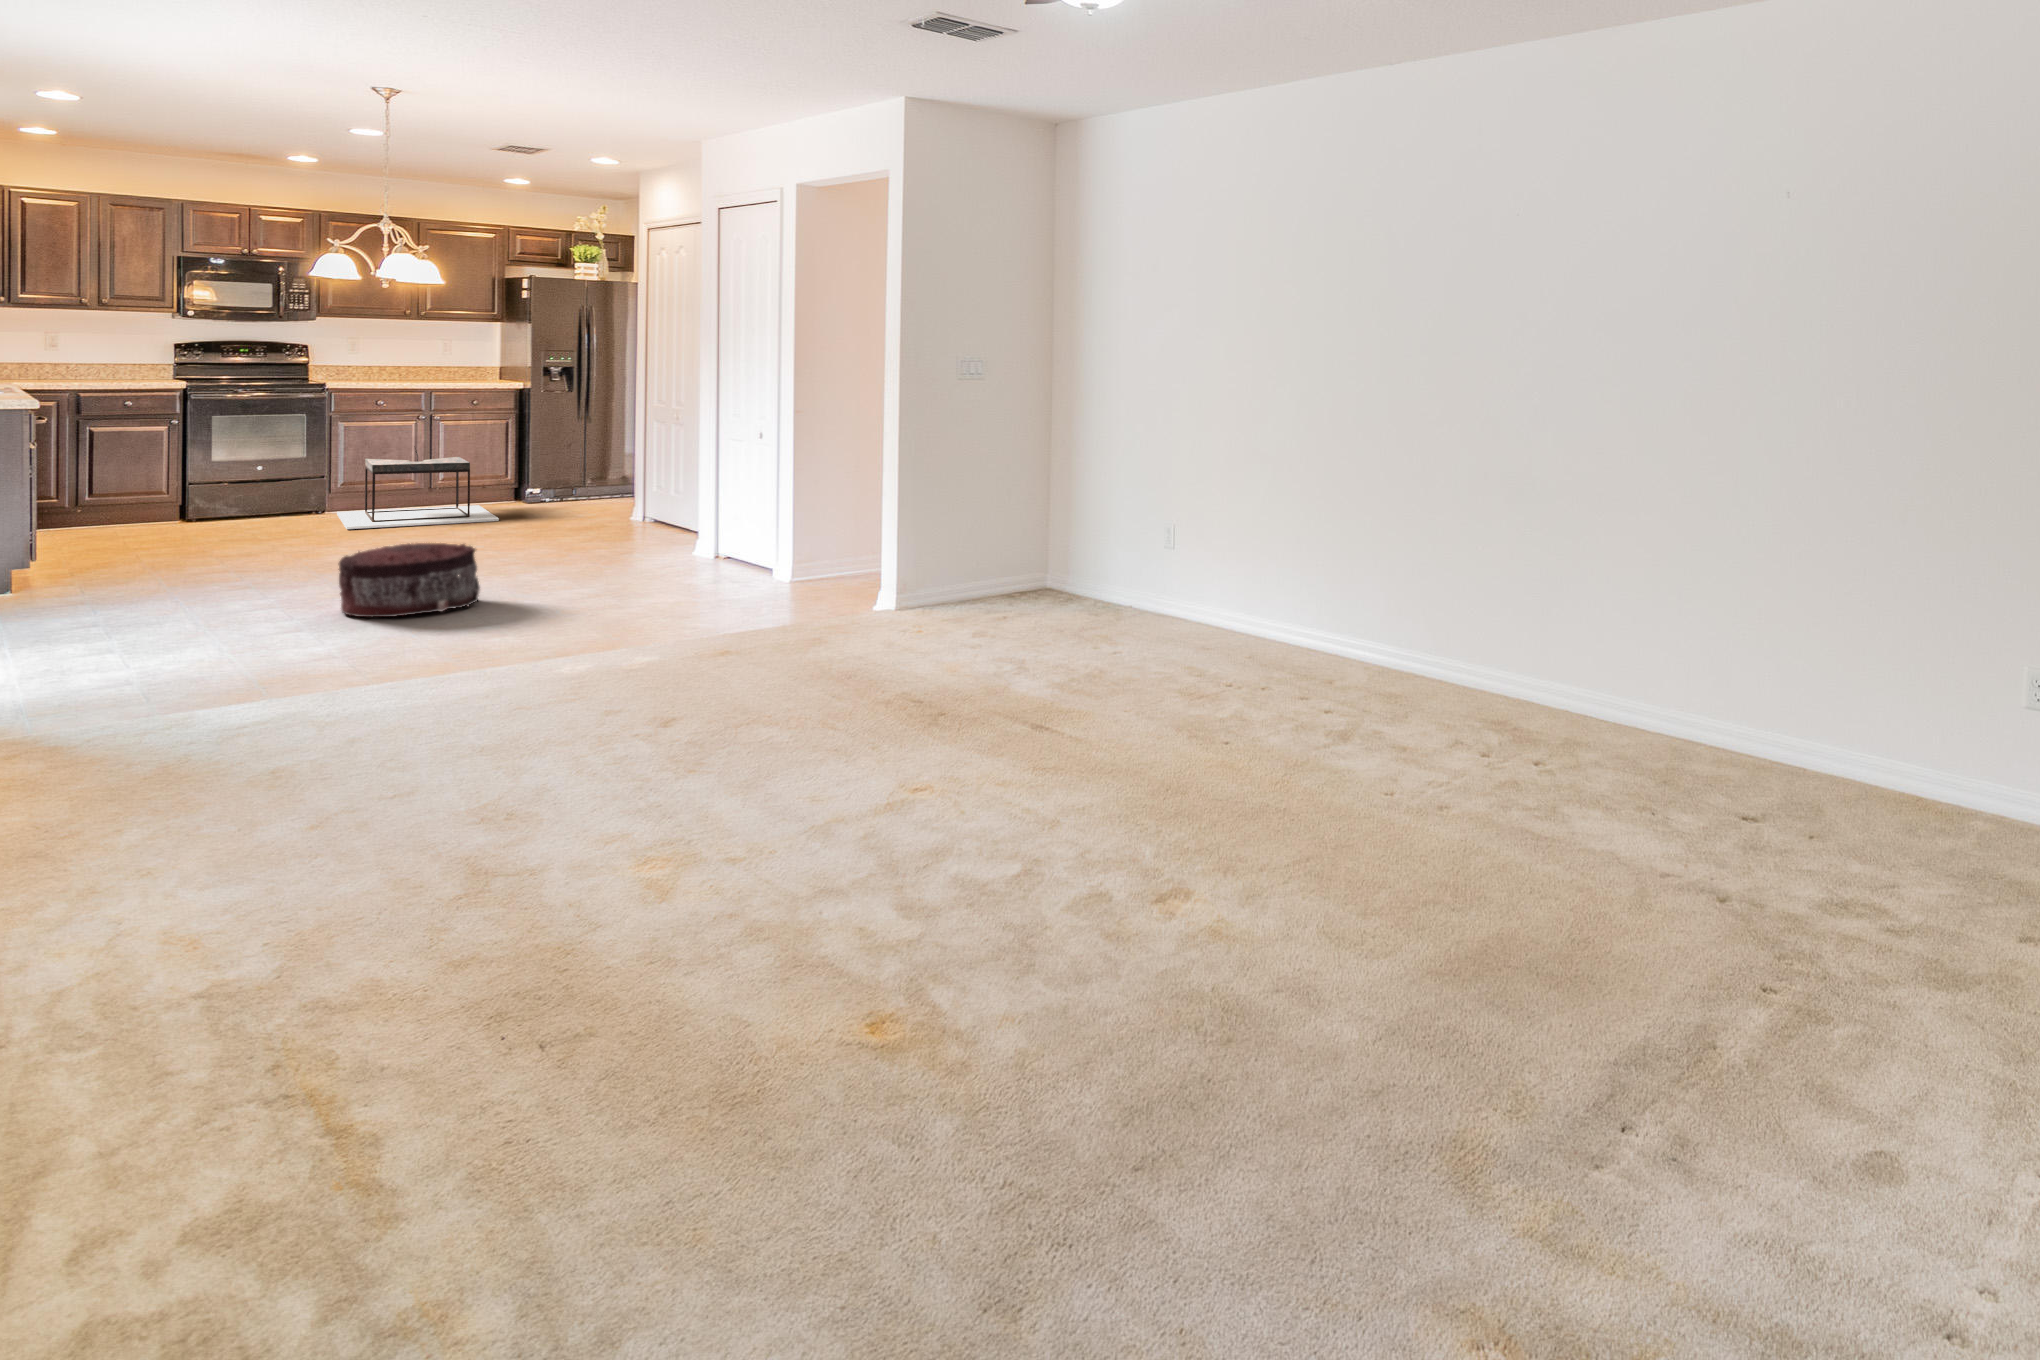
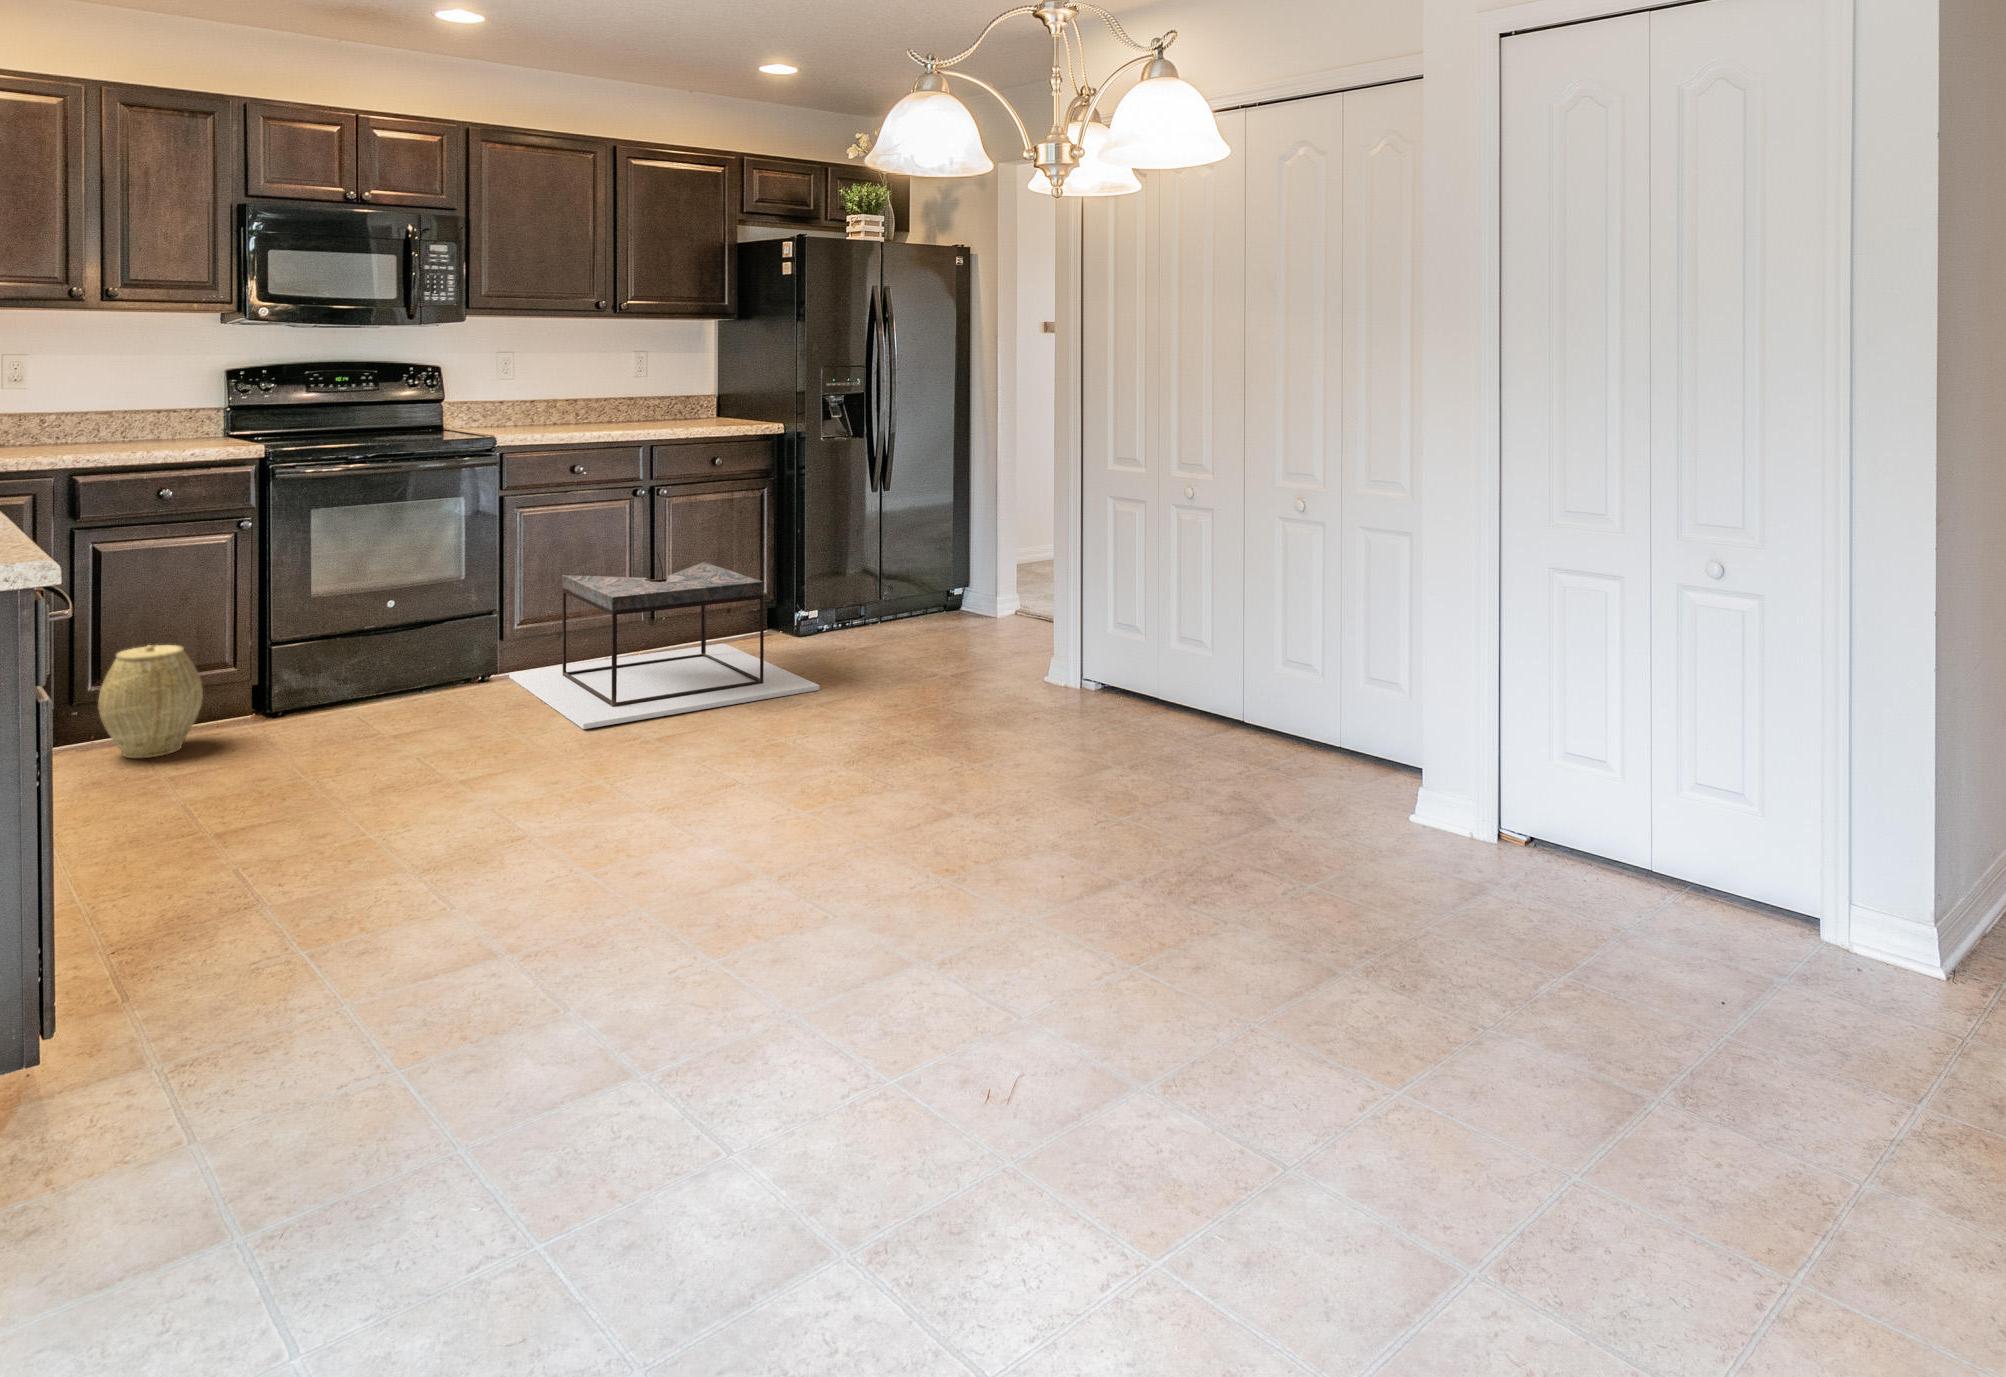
woven basket: none [86,478,144,534] -> present [98,645,203,758]
pouf: present [339,543,480,617] -> none [1013,909,1352,1223]

